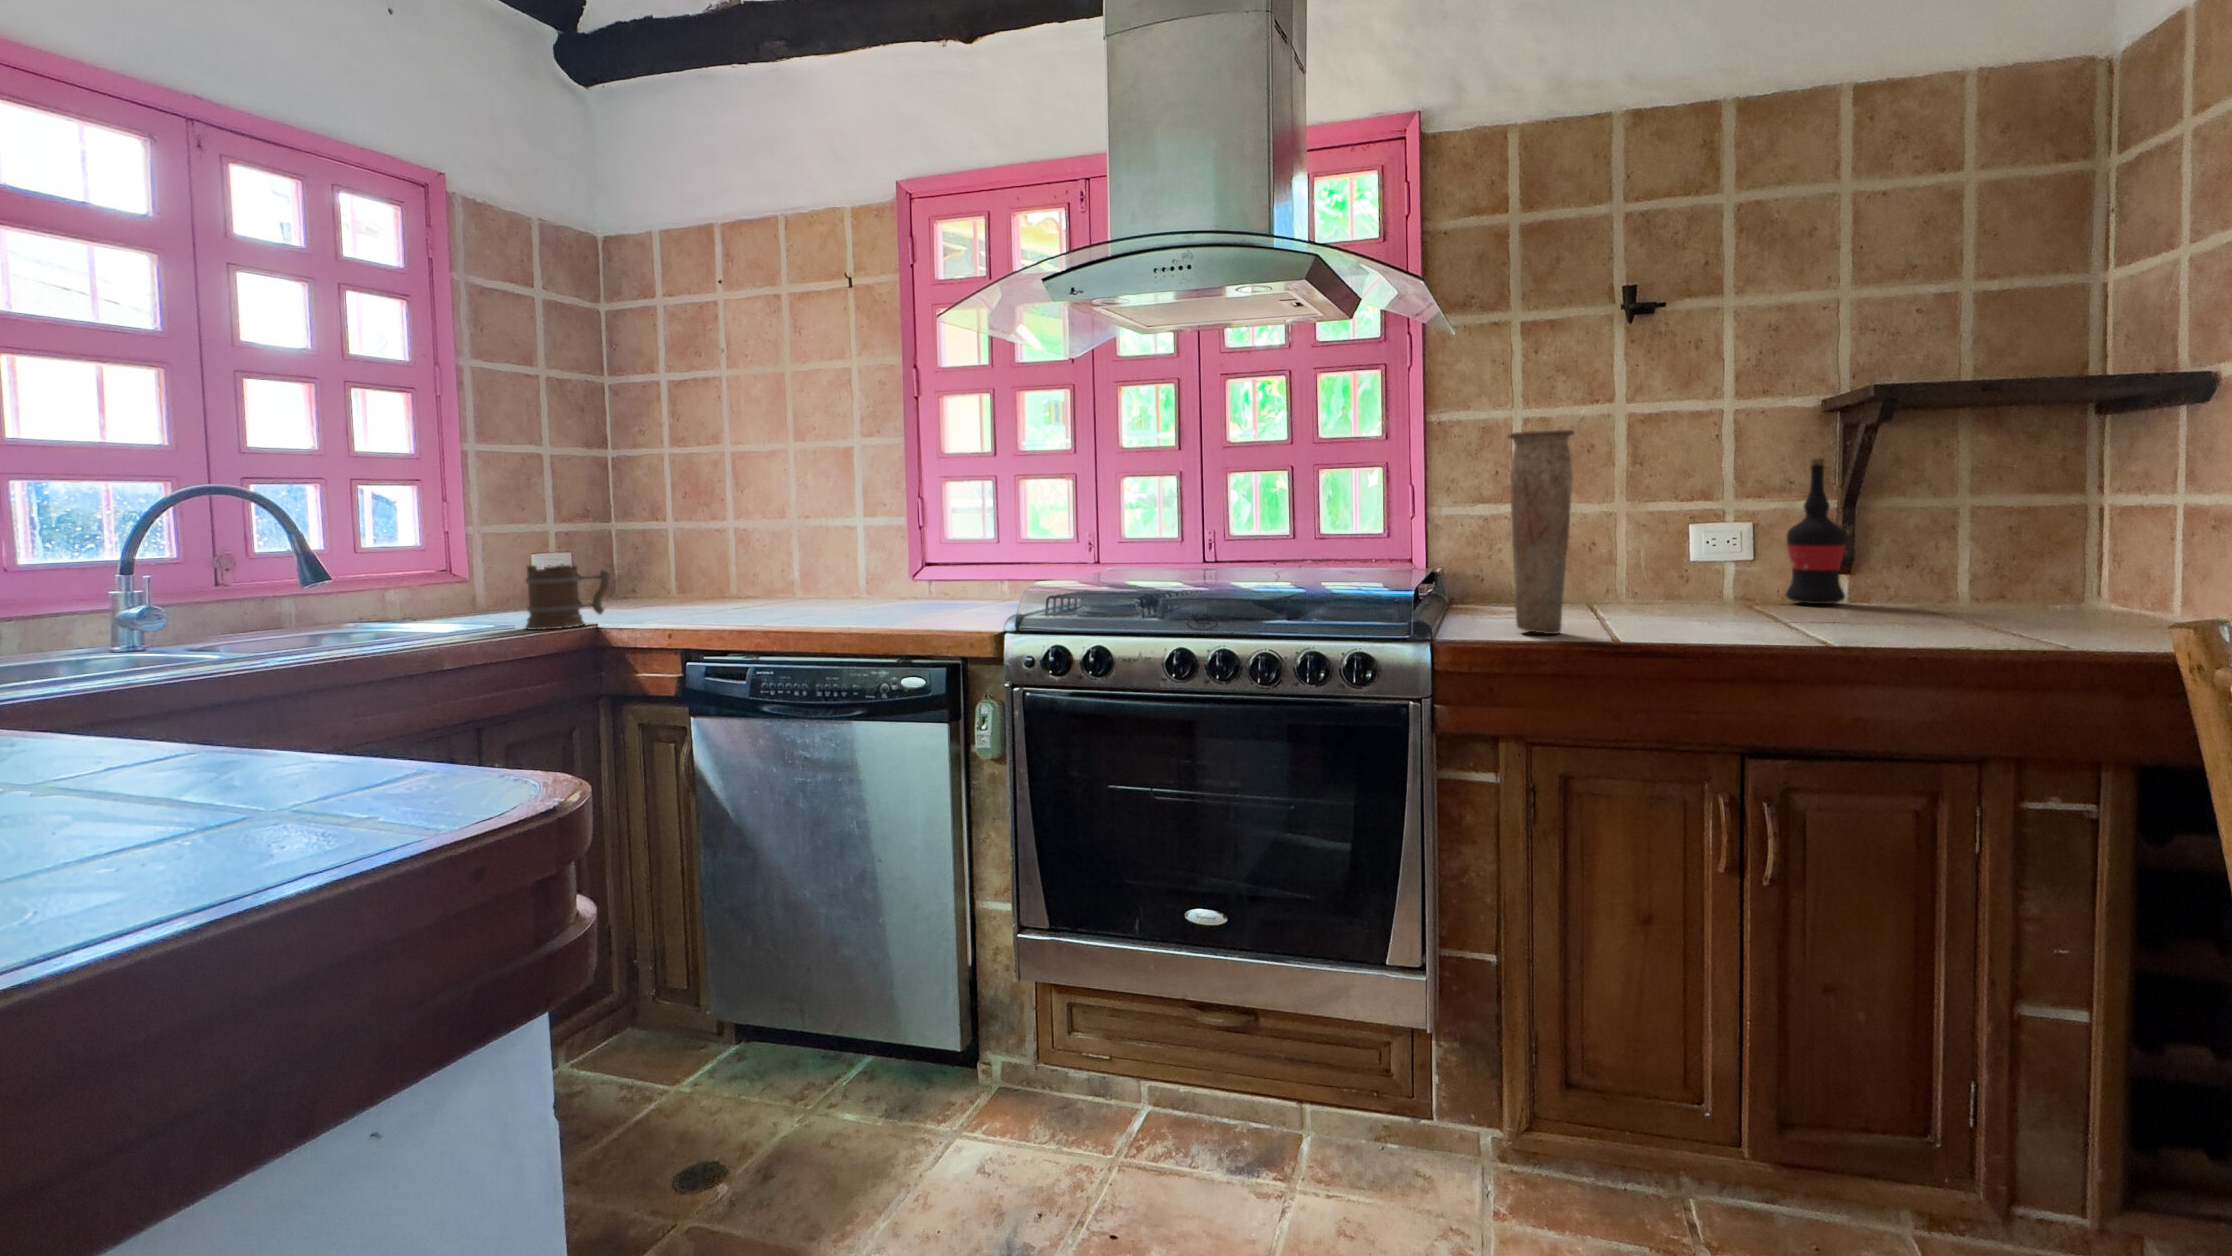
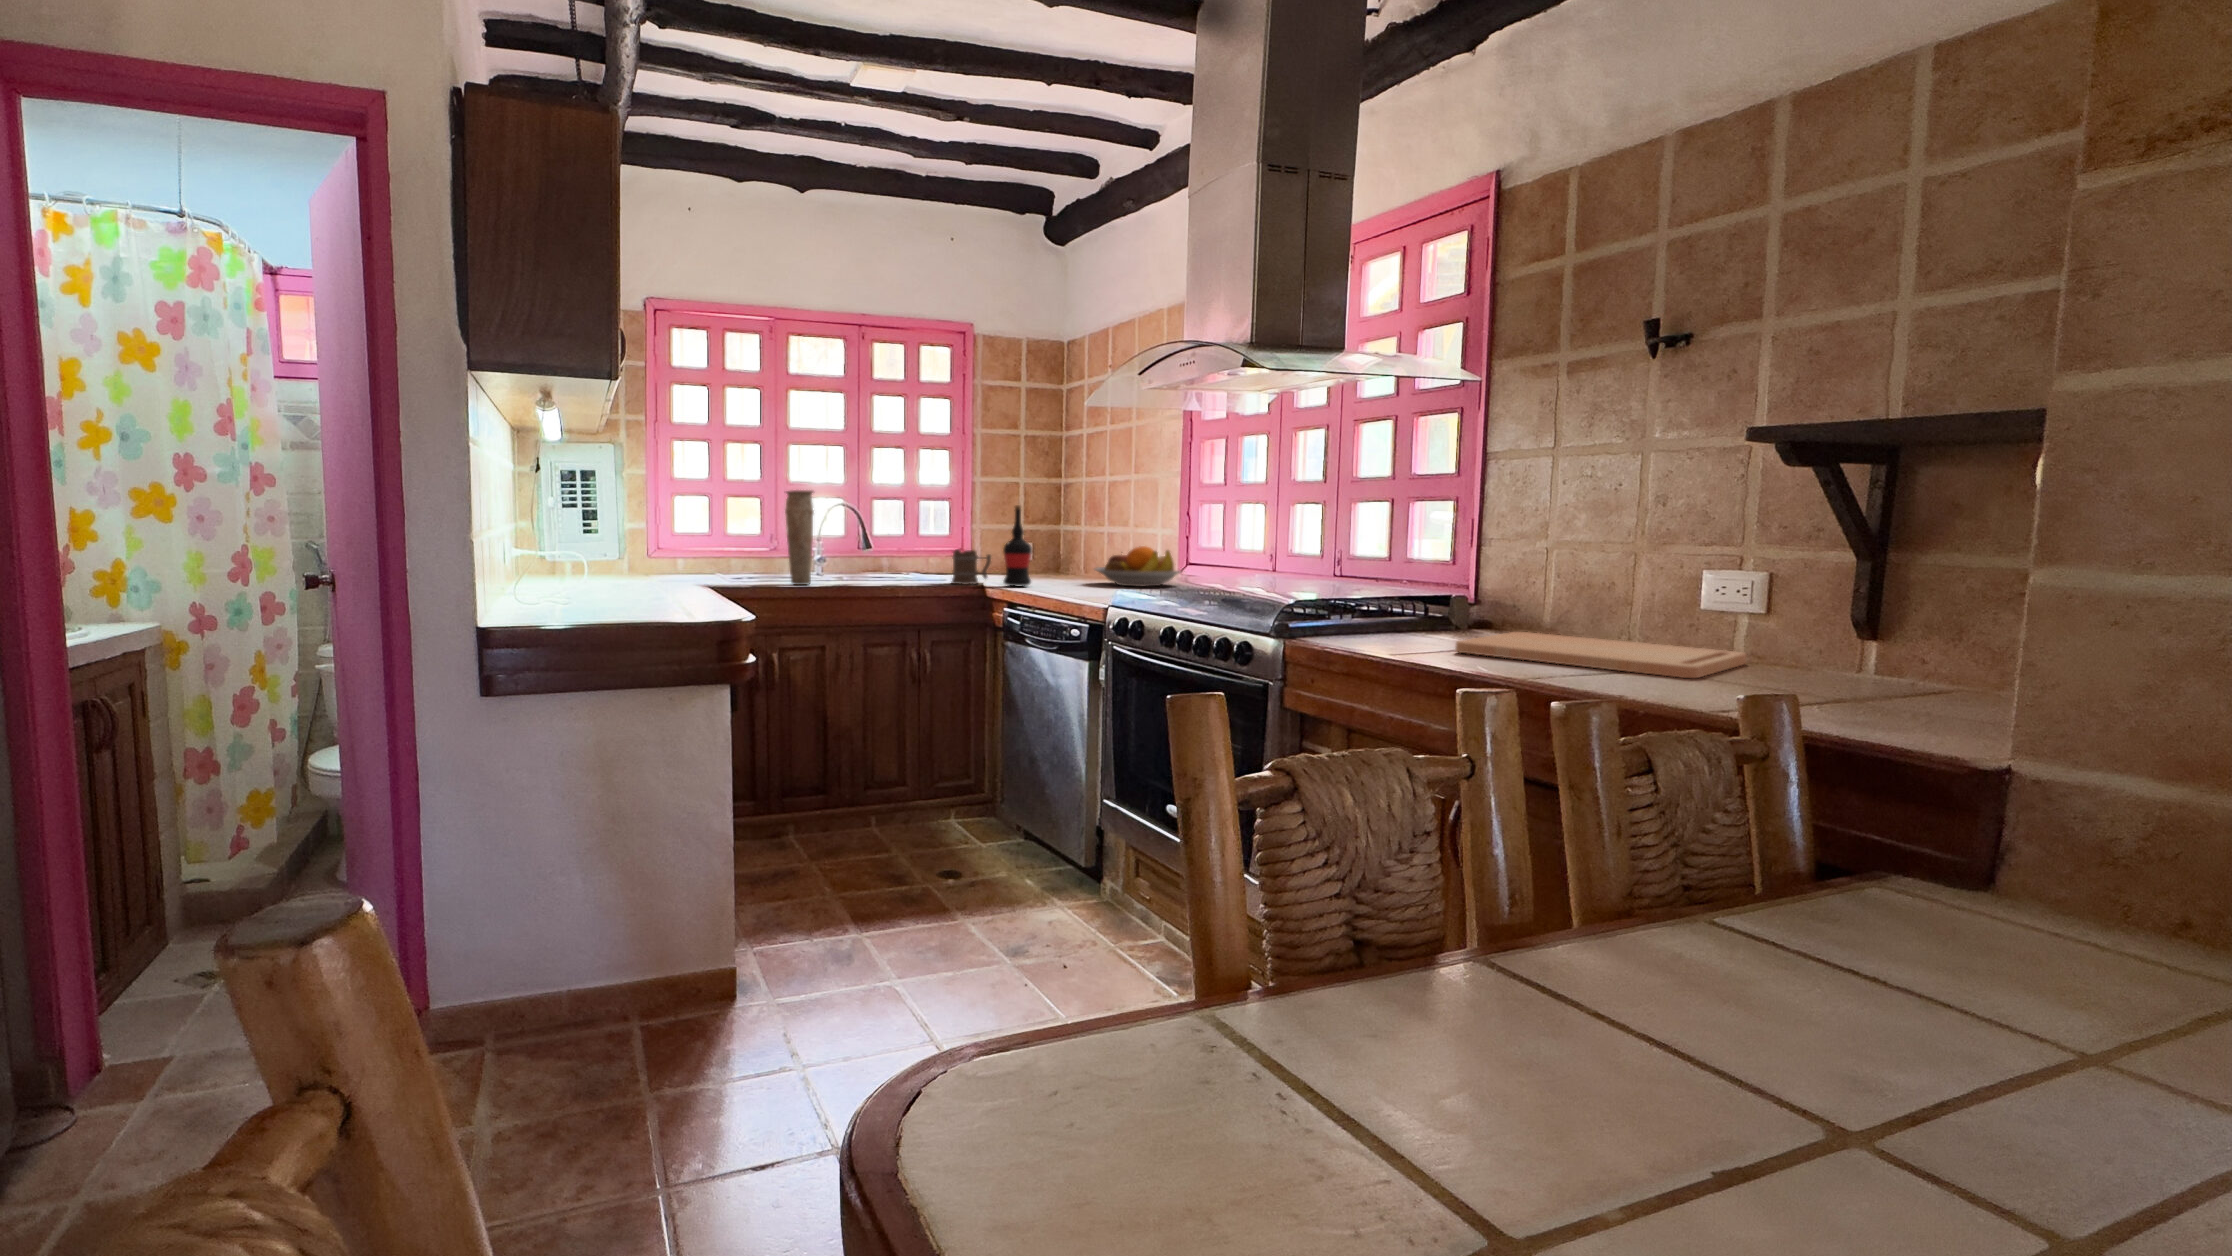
vase: present [1508,430,1574,634] -> present [785,490,814,585]
wine bottle: present [1786,458,1847,604] -> present [1003,505,1032,586]
fruit bowl: none [767,543,908,602] -> present [1095,546,1180,587]
cutting board: none [1560,596,1850,628] -> present [1455,632,1746,678]

